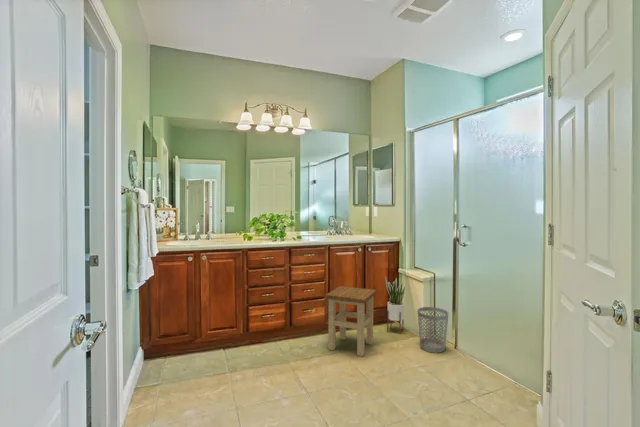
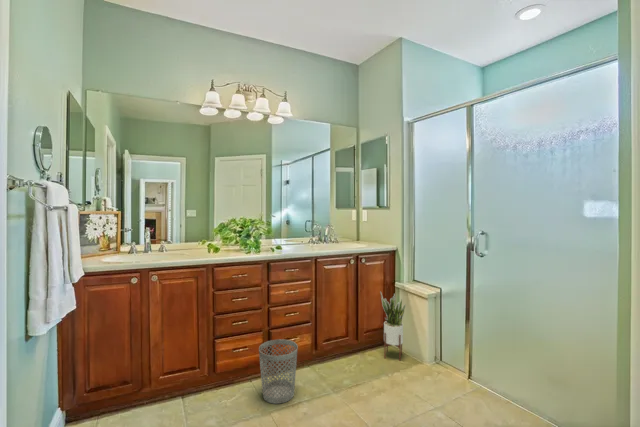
stool: present [325,286,376,356] -> none [315,307,375,399]
wastebasket: present [417,307,449,353] -> present [259,339,298,404]

